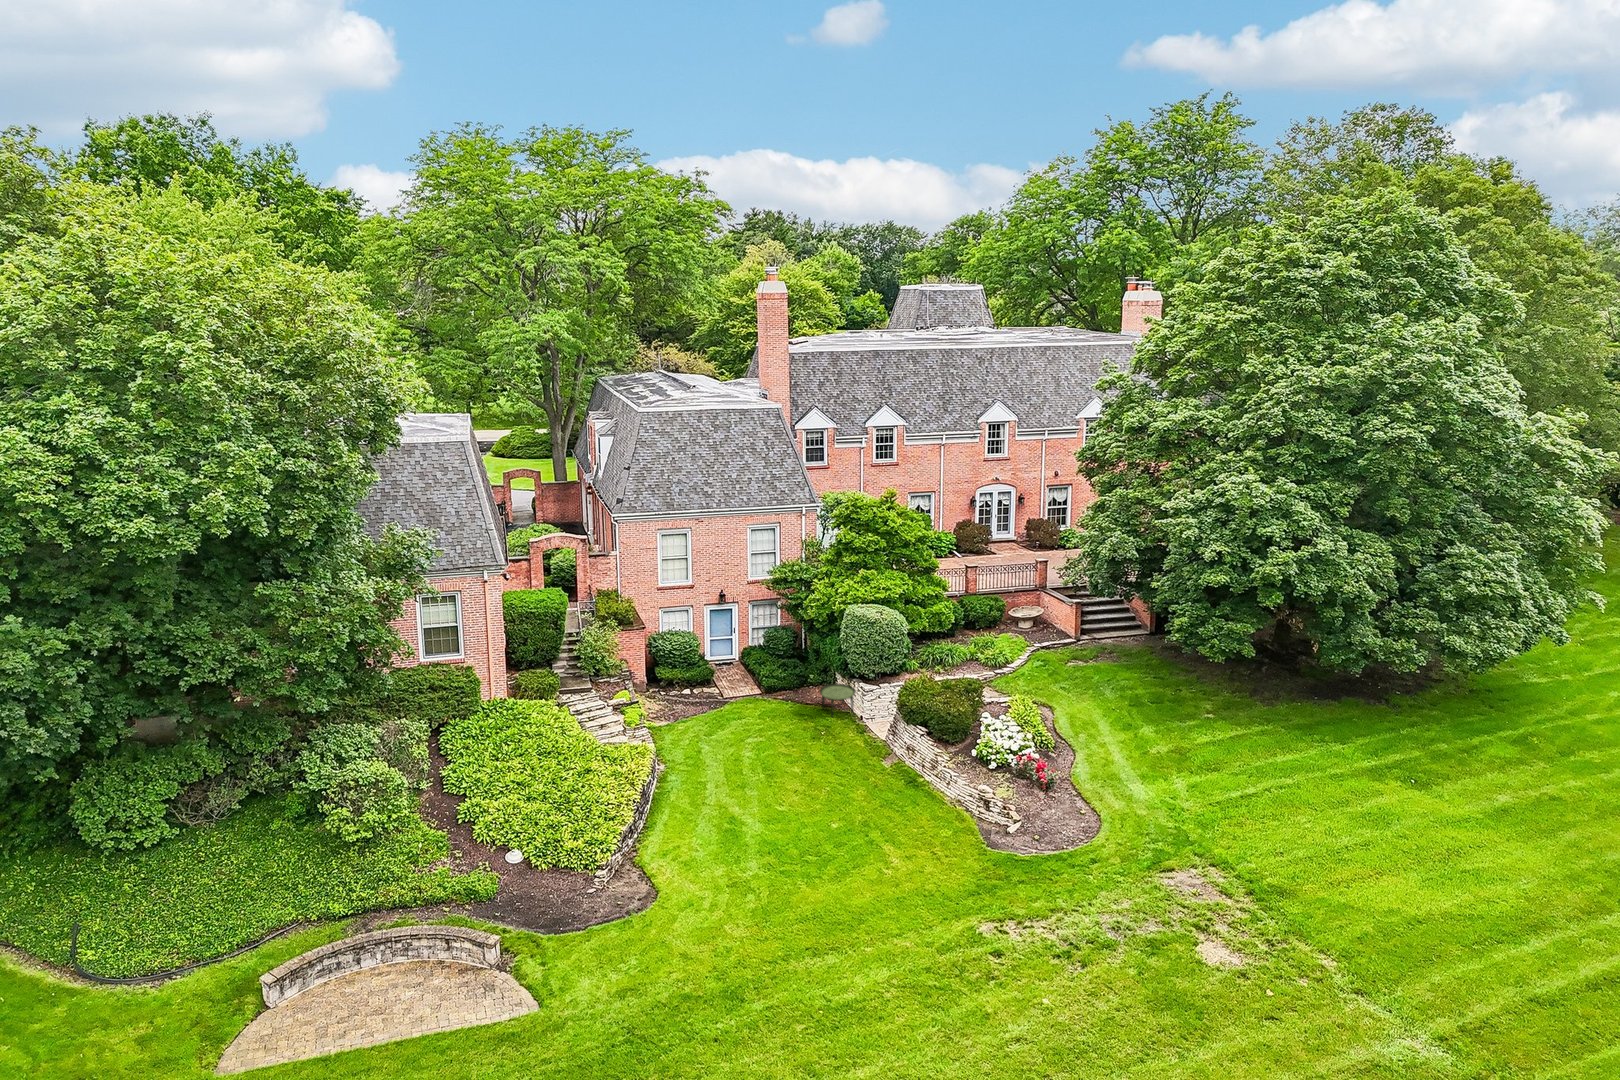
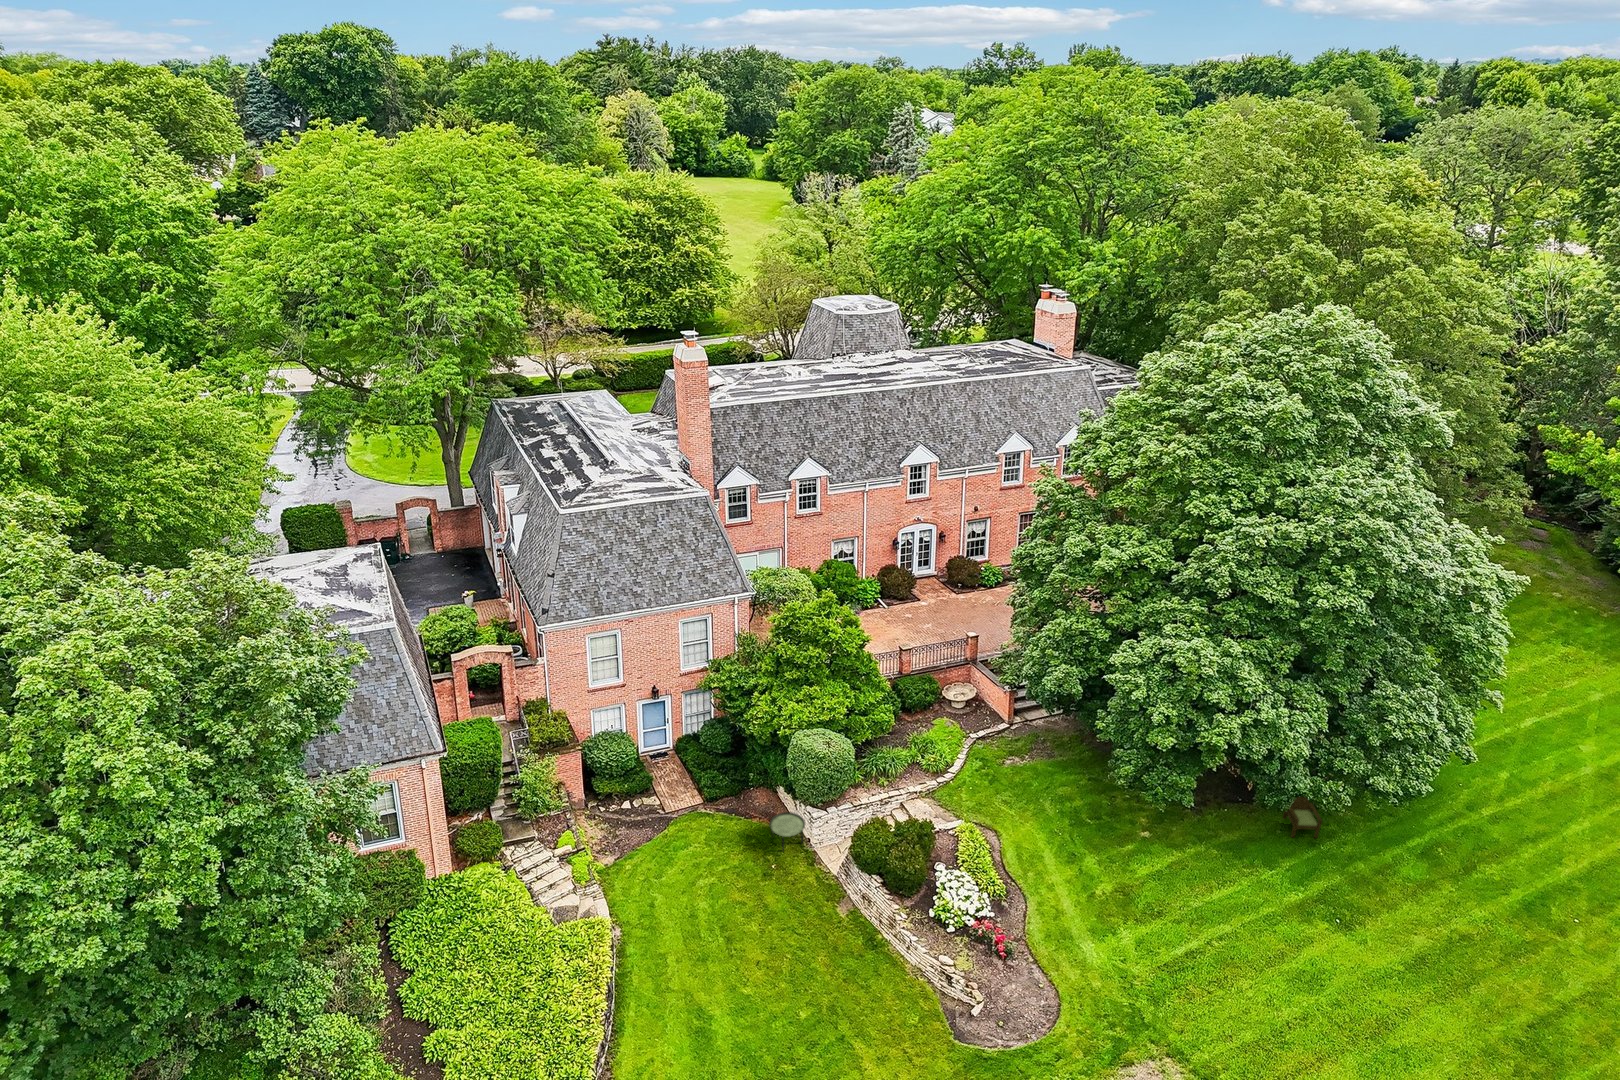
chair: none [1359,679,1402,723] -> present [1283,797,1322,838]

